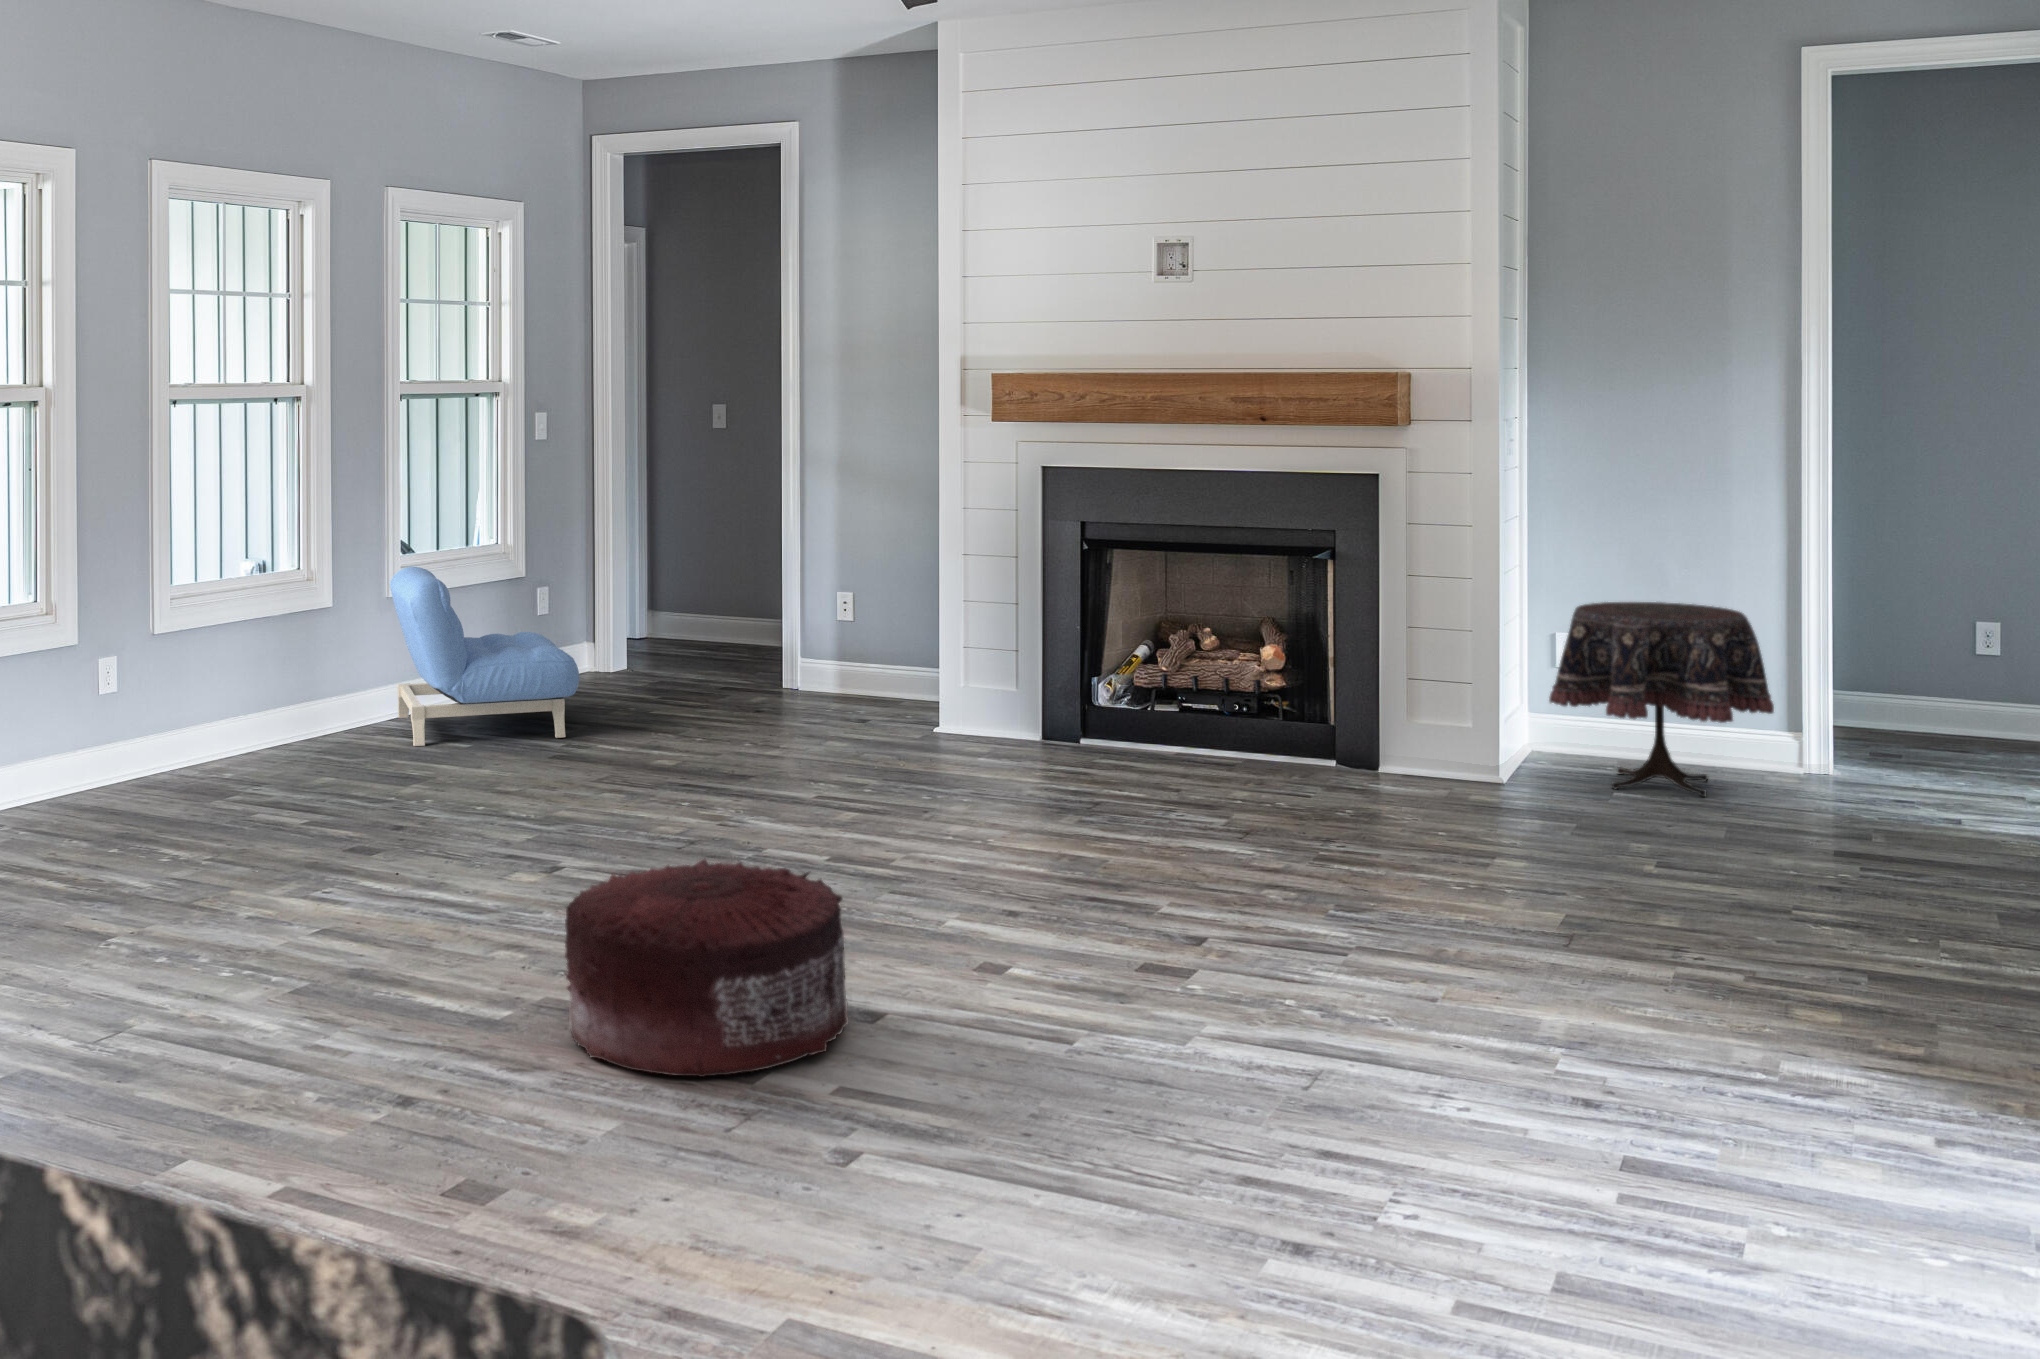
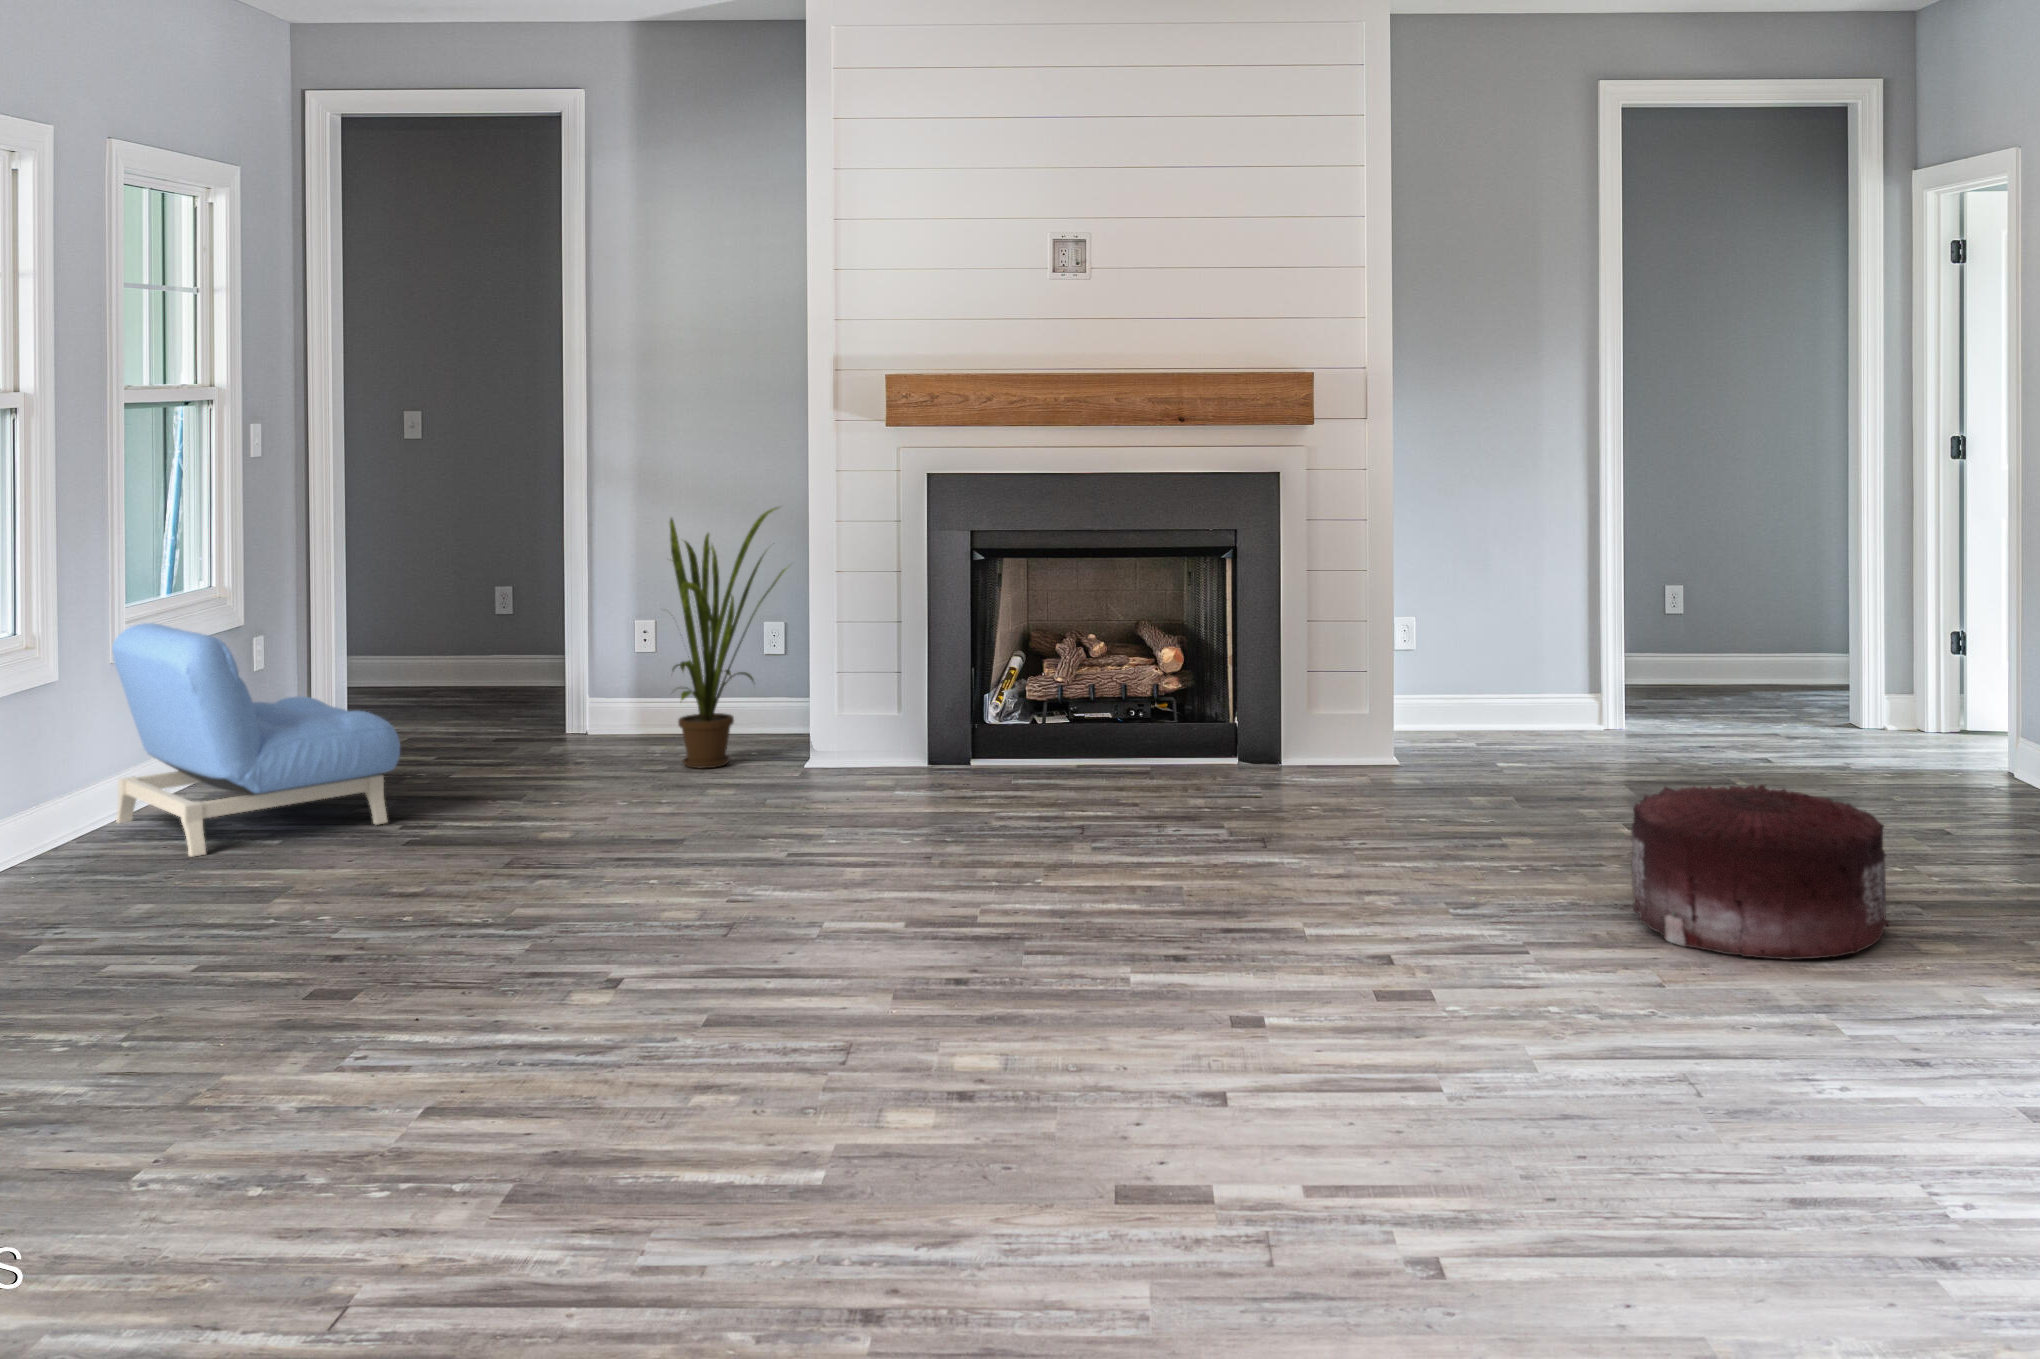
house plant: none [809,493,932,722] -> present [670,507,788,768]
side table: present [1549,602,1774,797] -> none [1430,582,1615,758]
pouf: present [565,859,849,1077] -> present [1631,784,1890,960]

